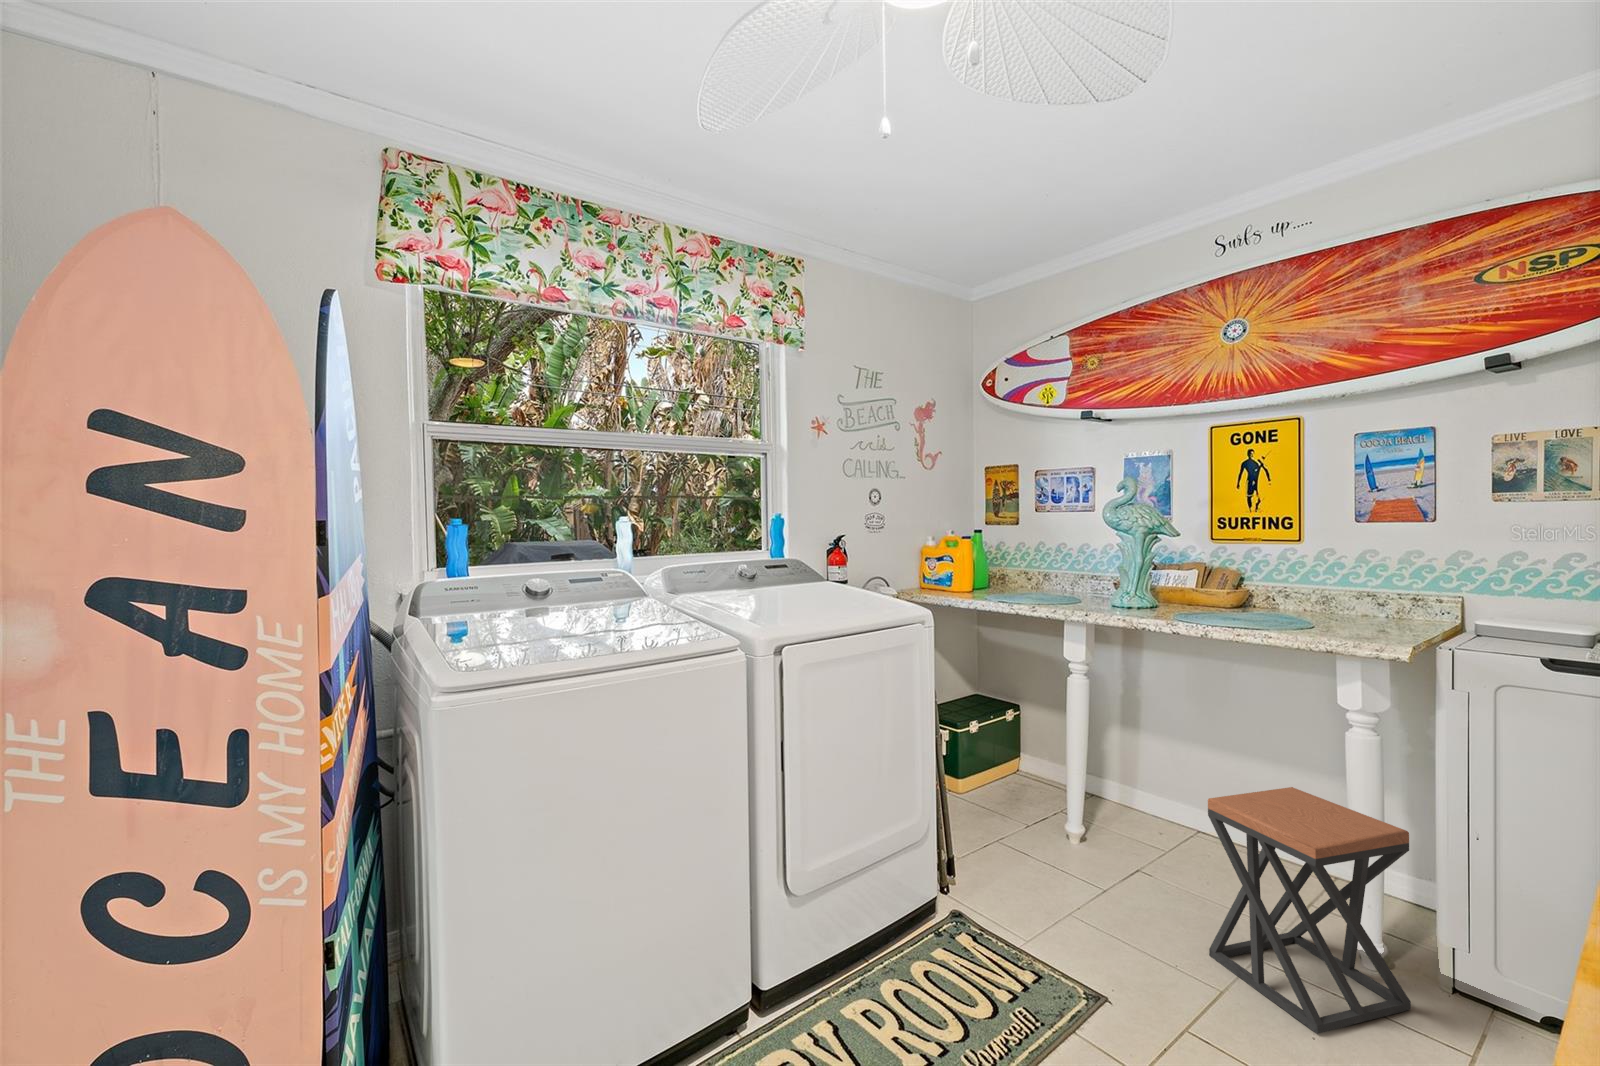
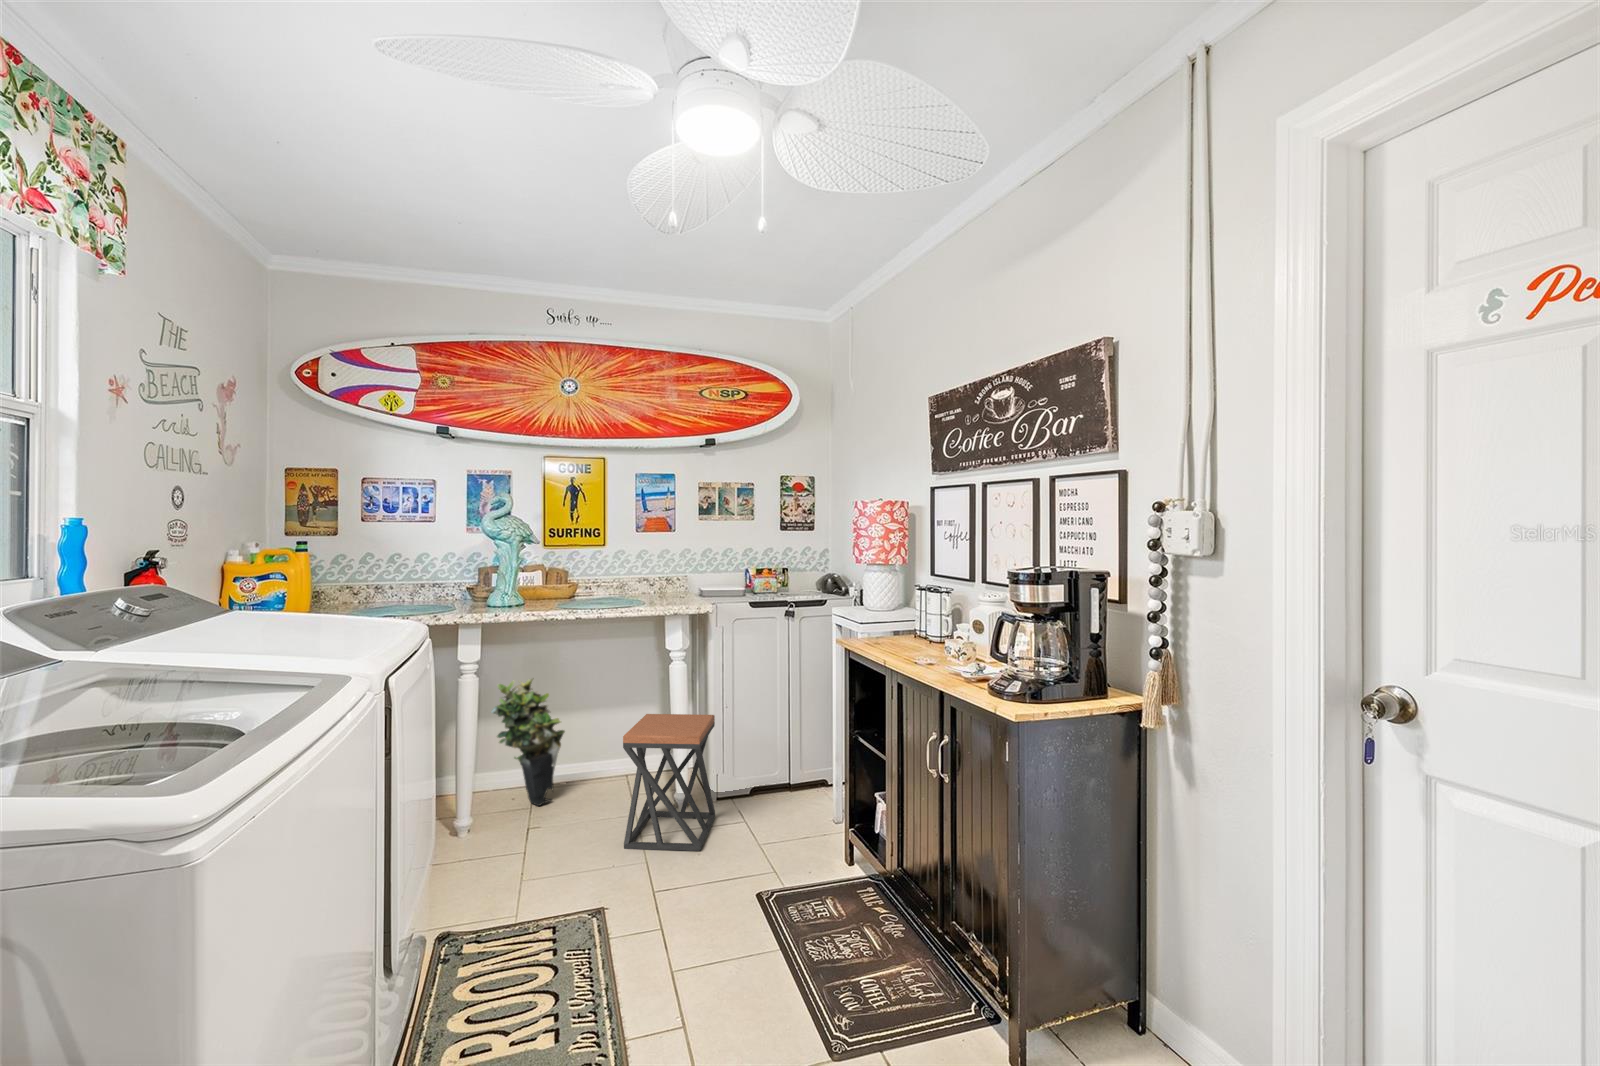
potted plant: none [1120,694,1216,854] -> present [492,679,565,806]

